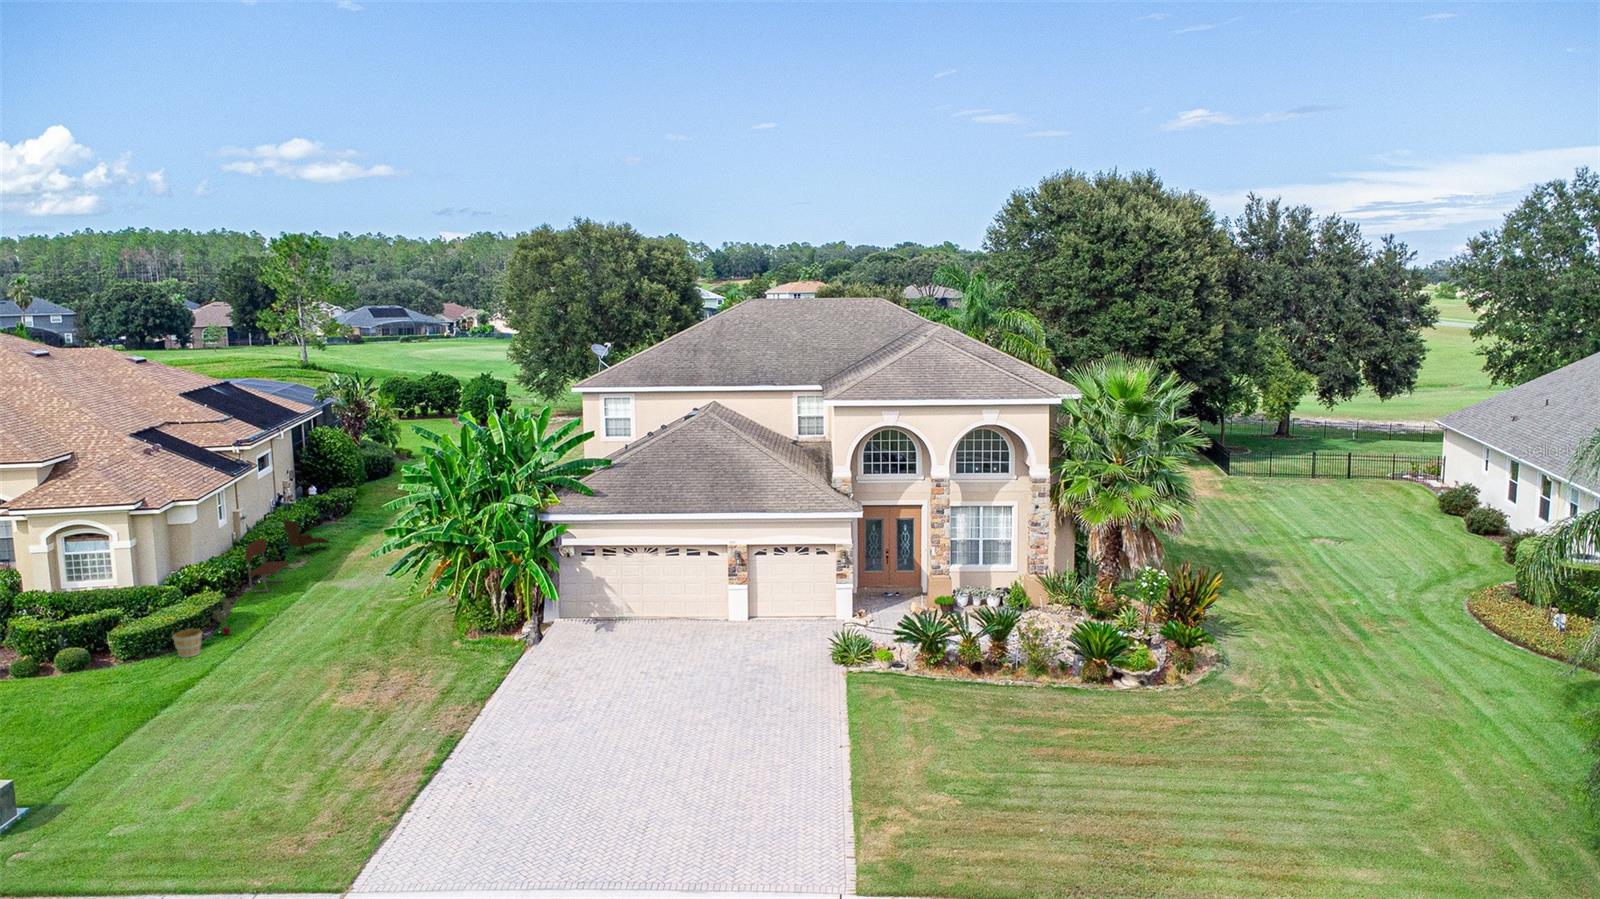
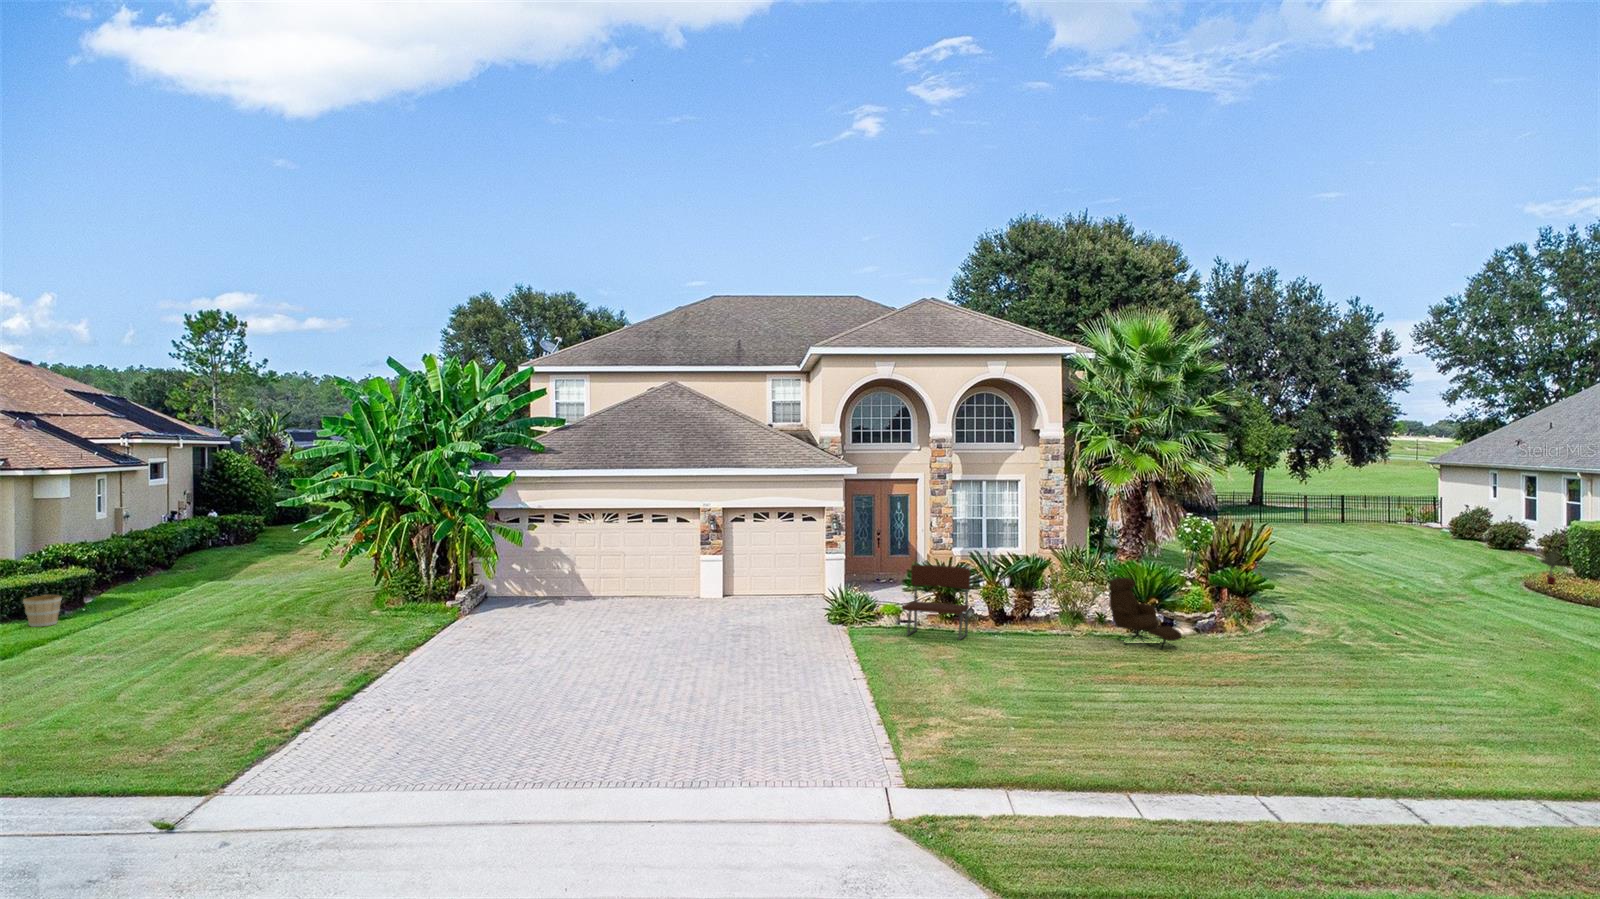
lounge chair: present [283,520,329,553] -> present [1109,578,1182,649]
bench: present [246,539,287,592] -> present [902,565,971,640]
potted tree: present [213,598,234,635] -> present [1545,549,1566,584]

